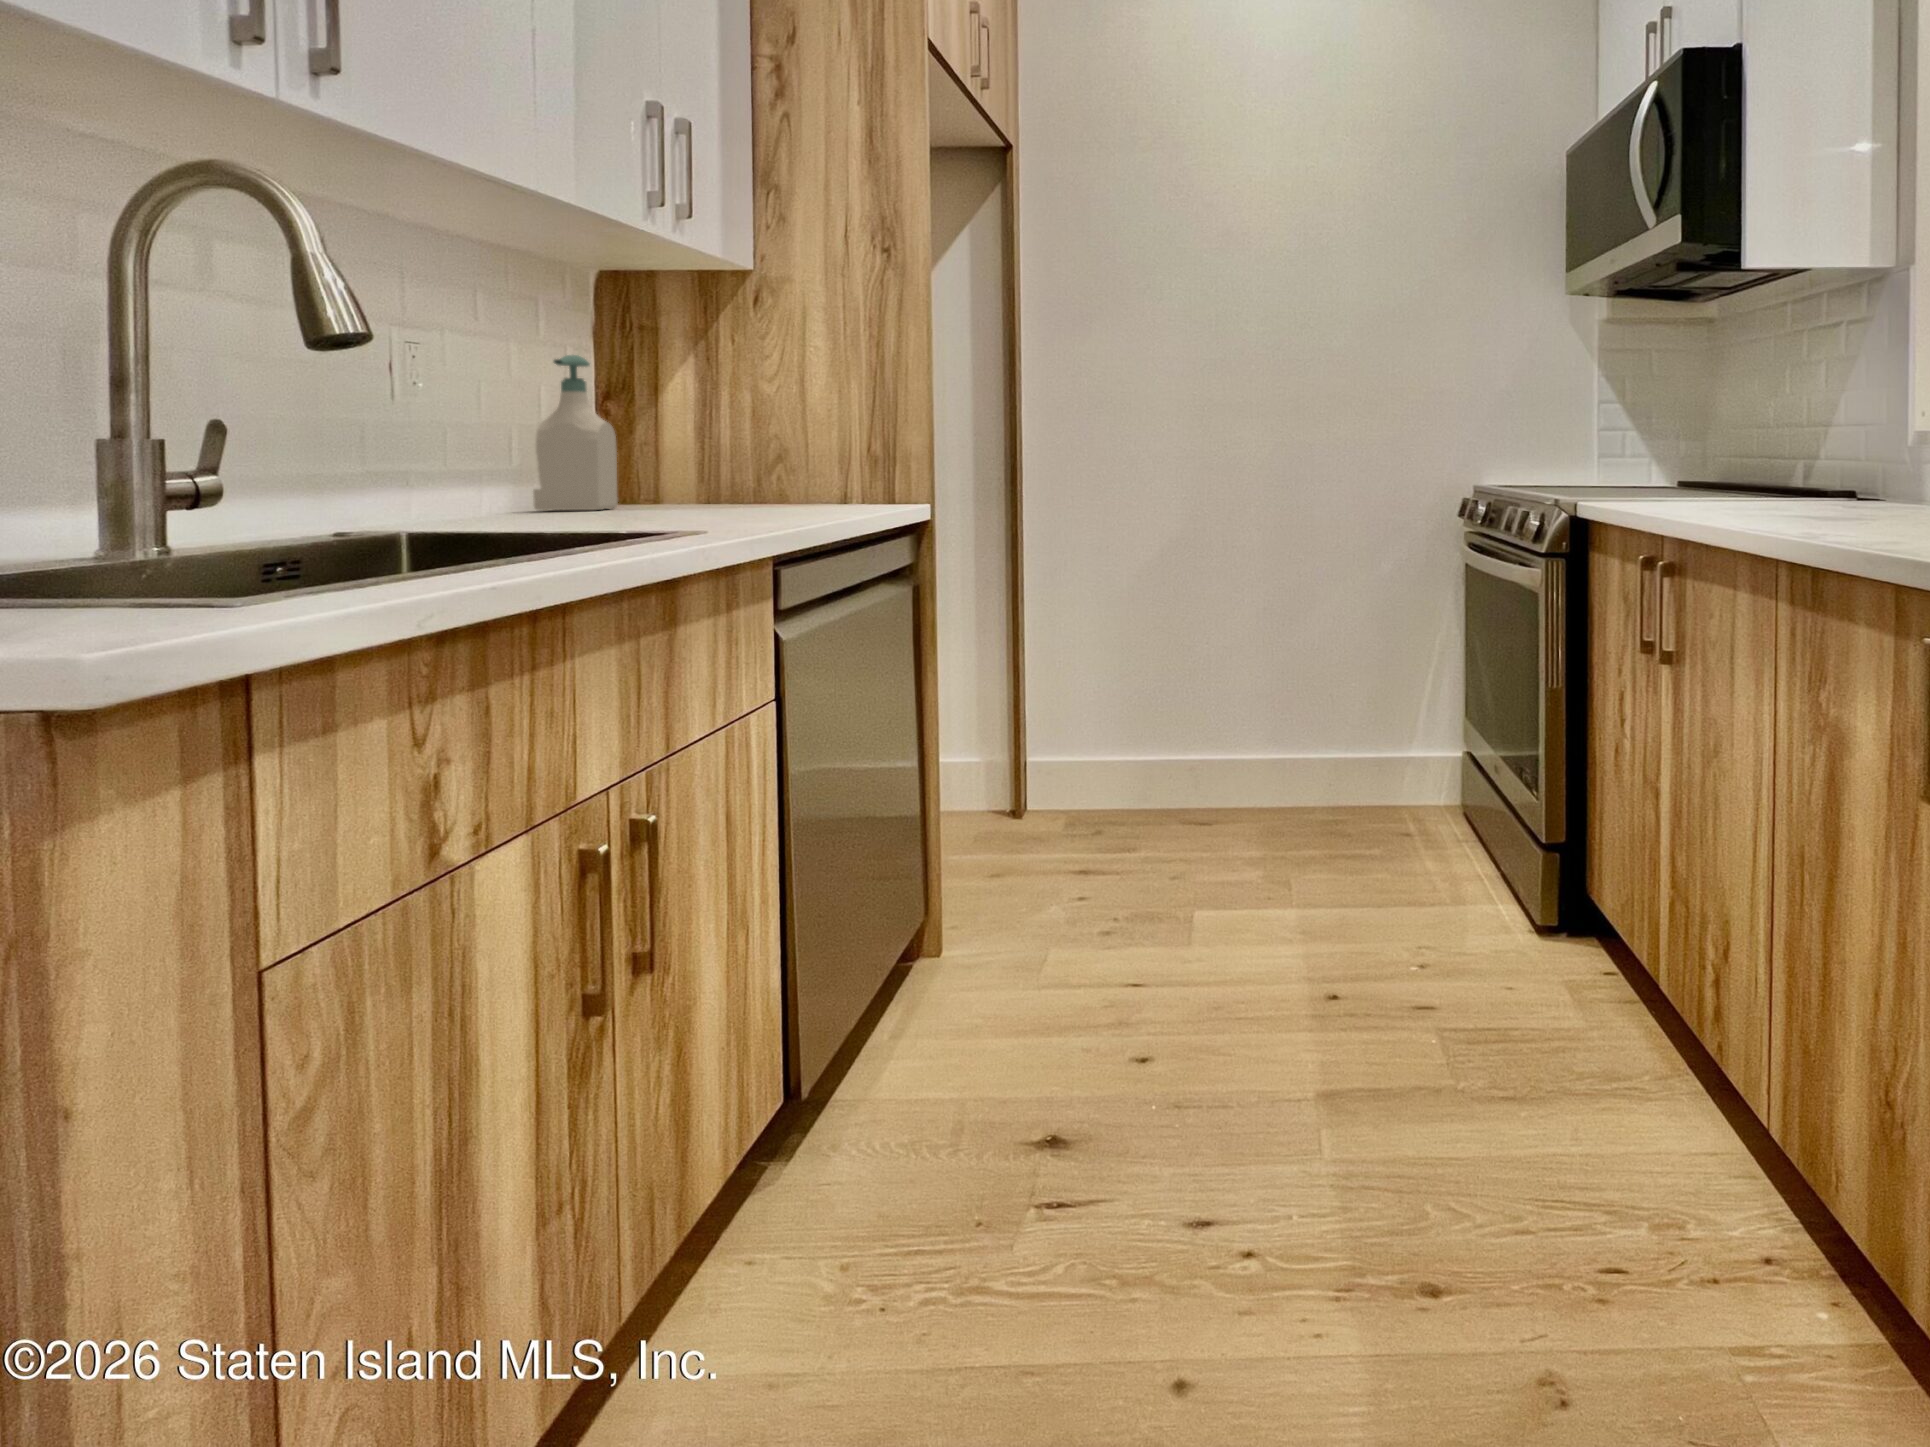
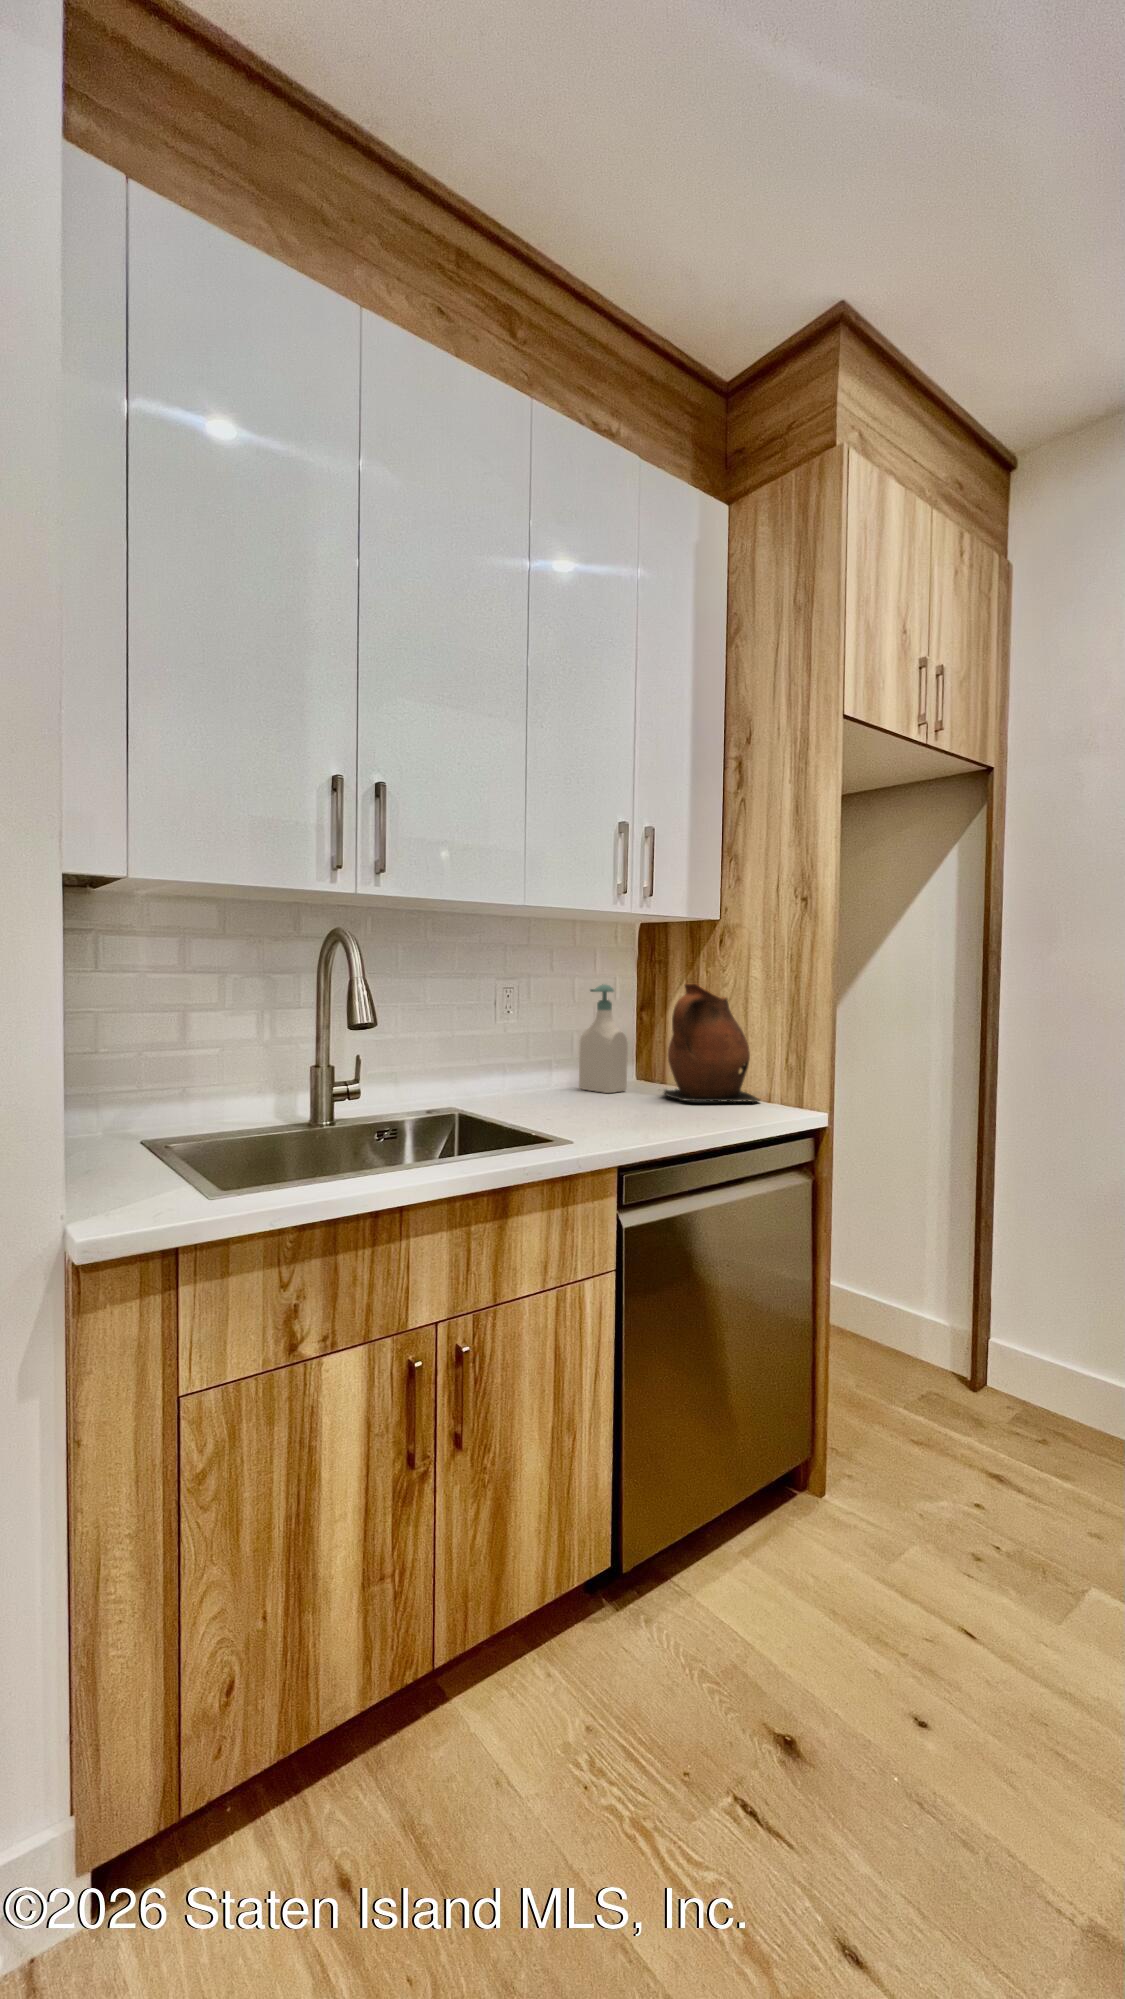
ceramic pitcher: none [678,350,833,504] -> present [663,984,760,1103]

